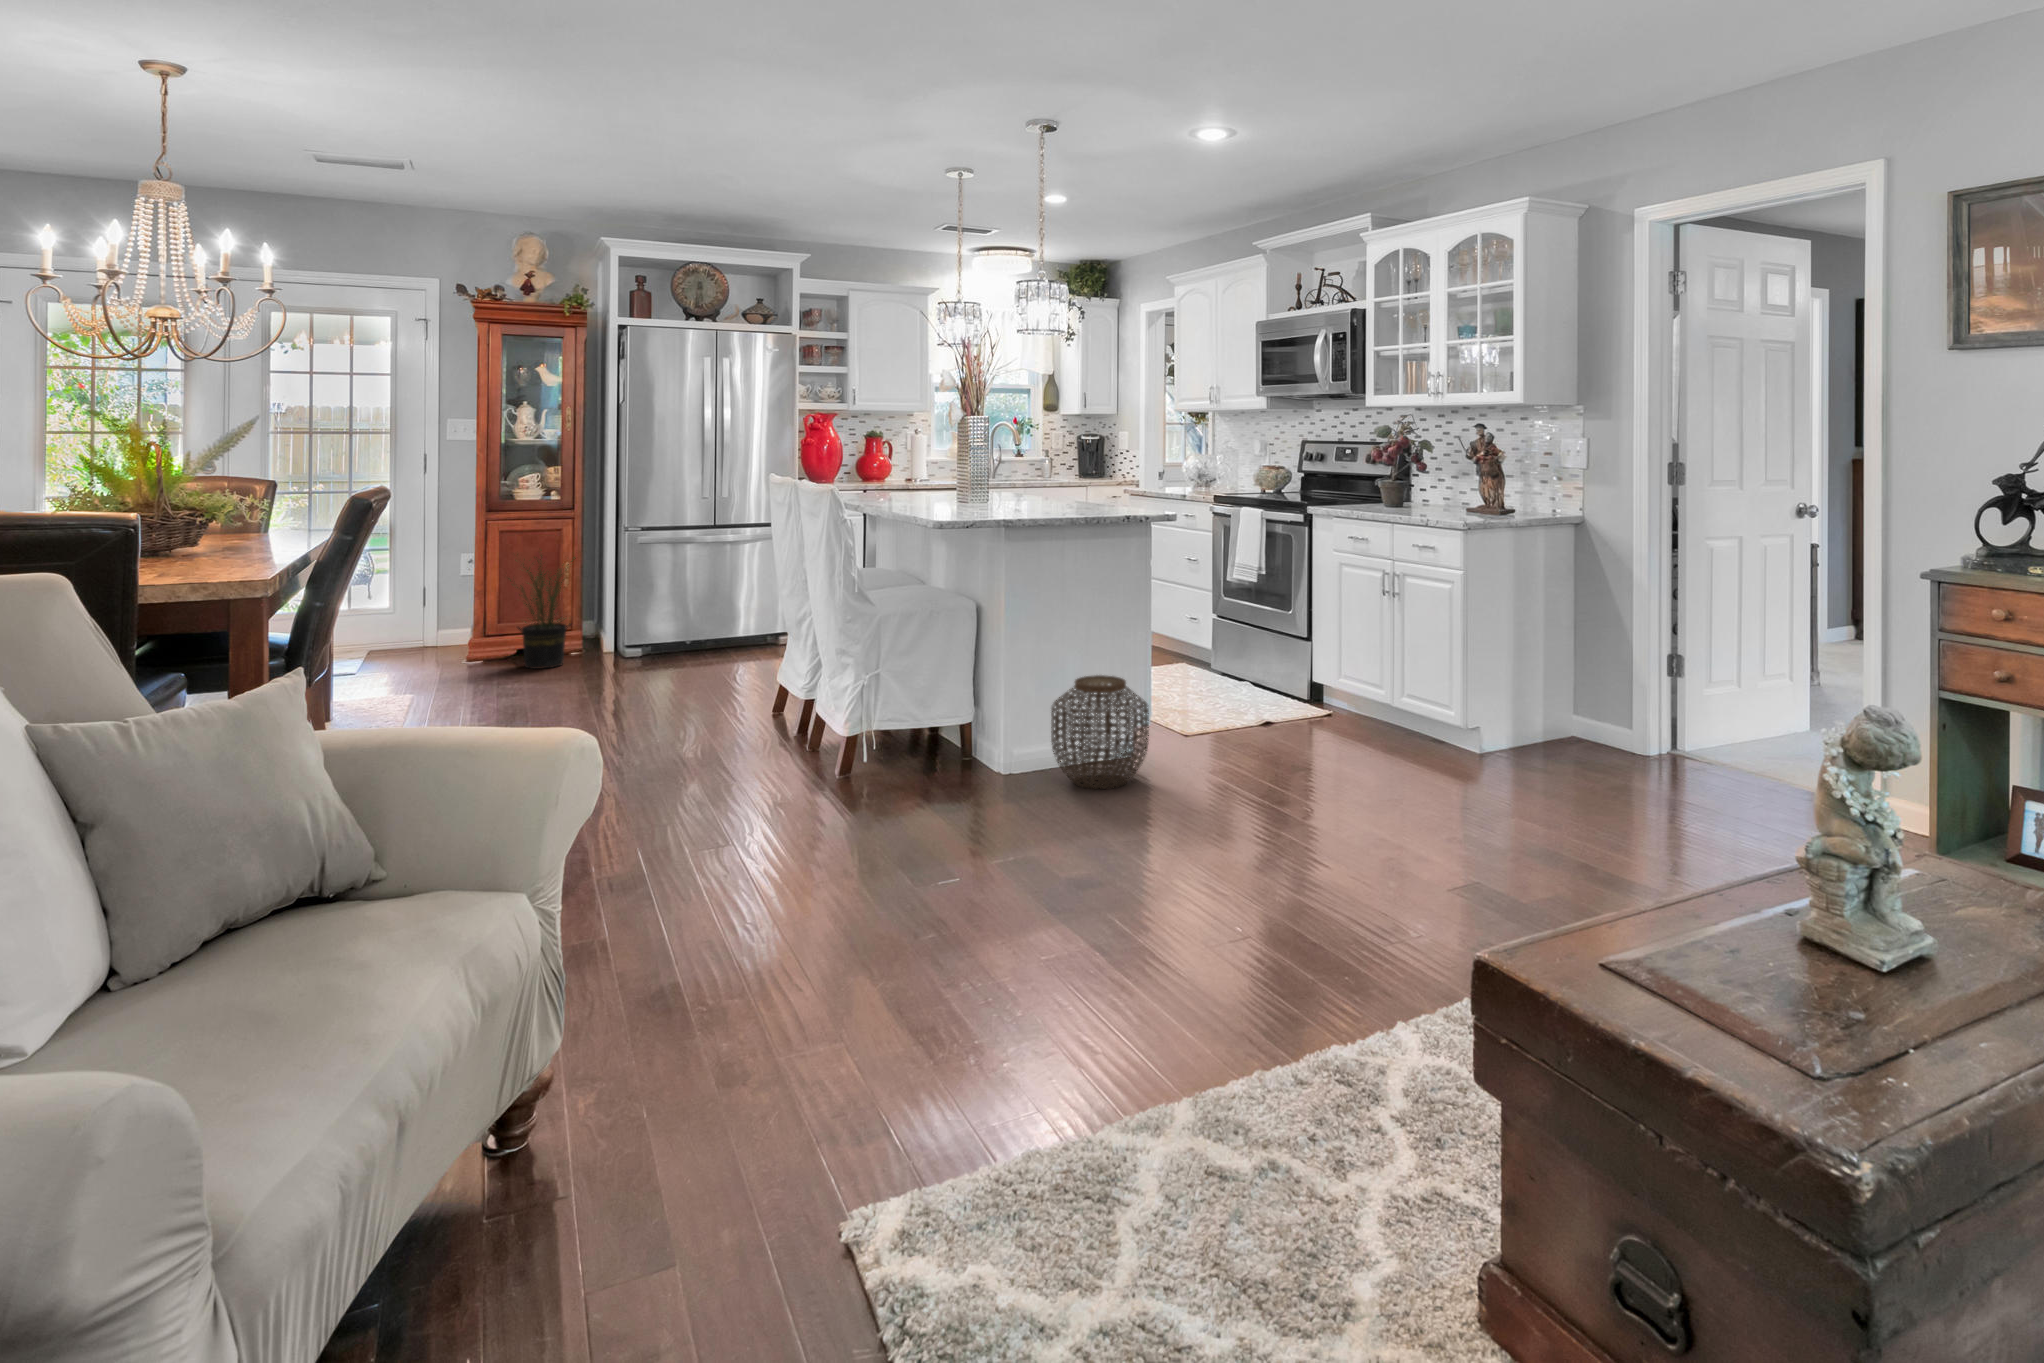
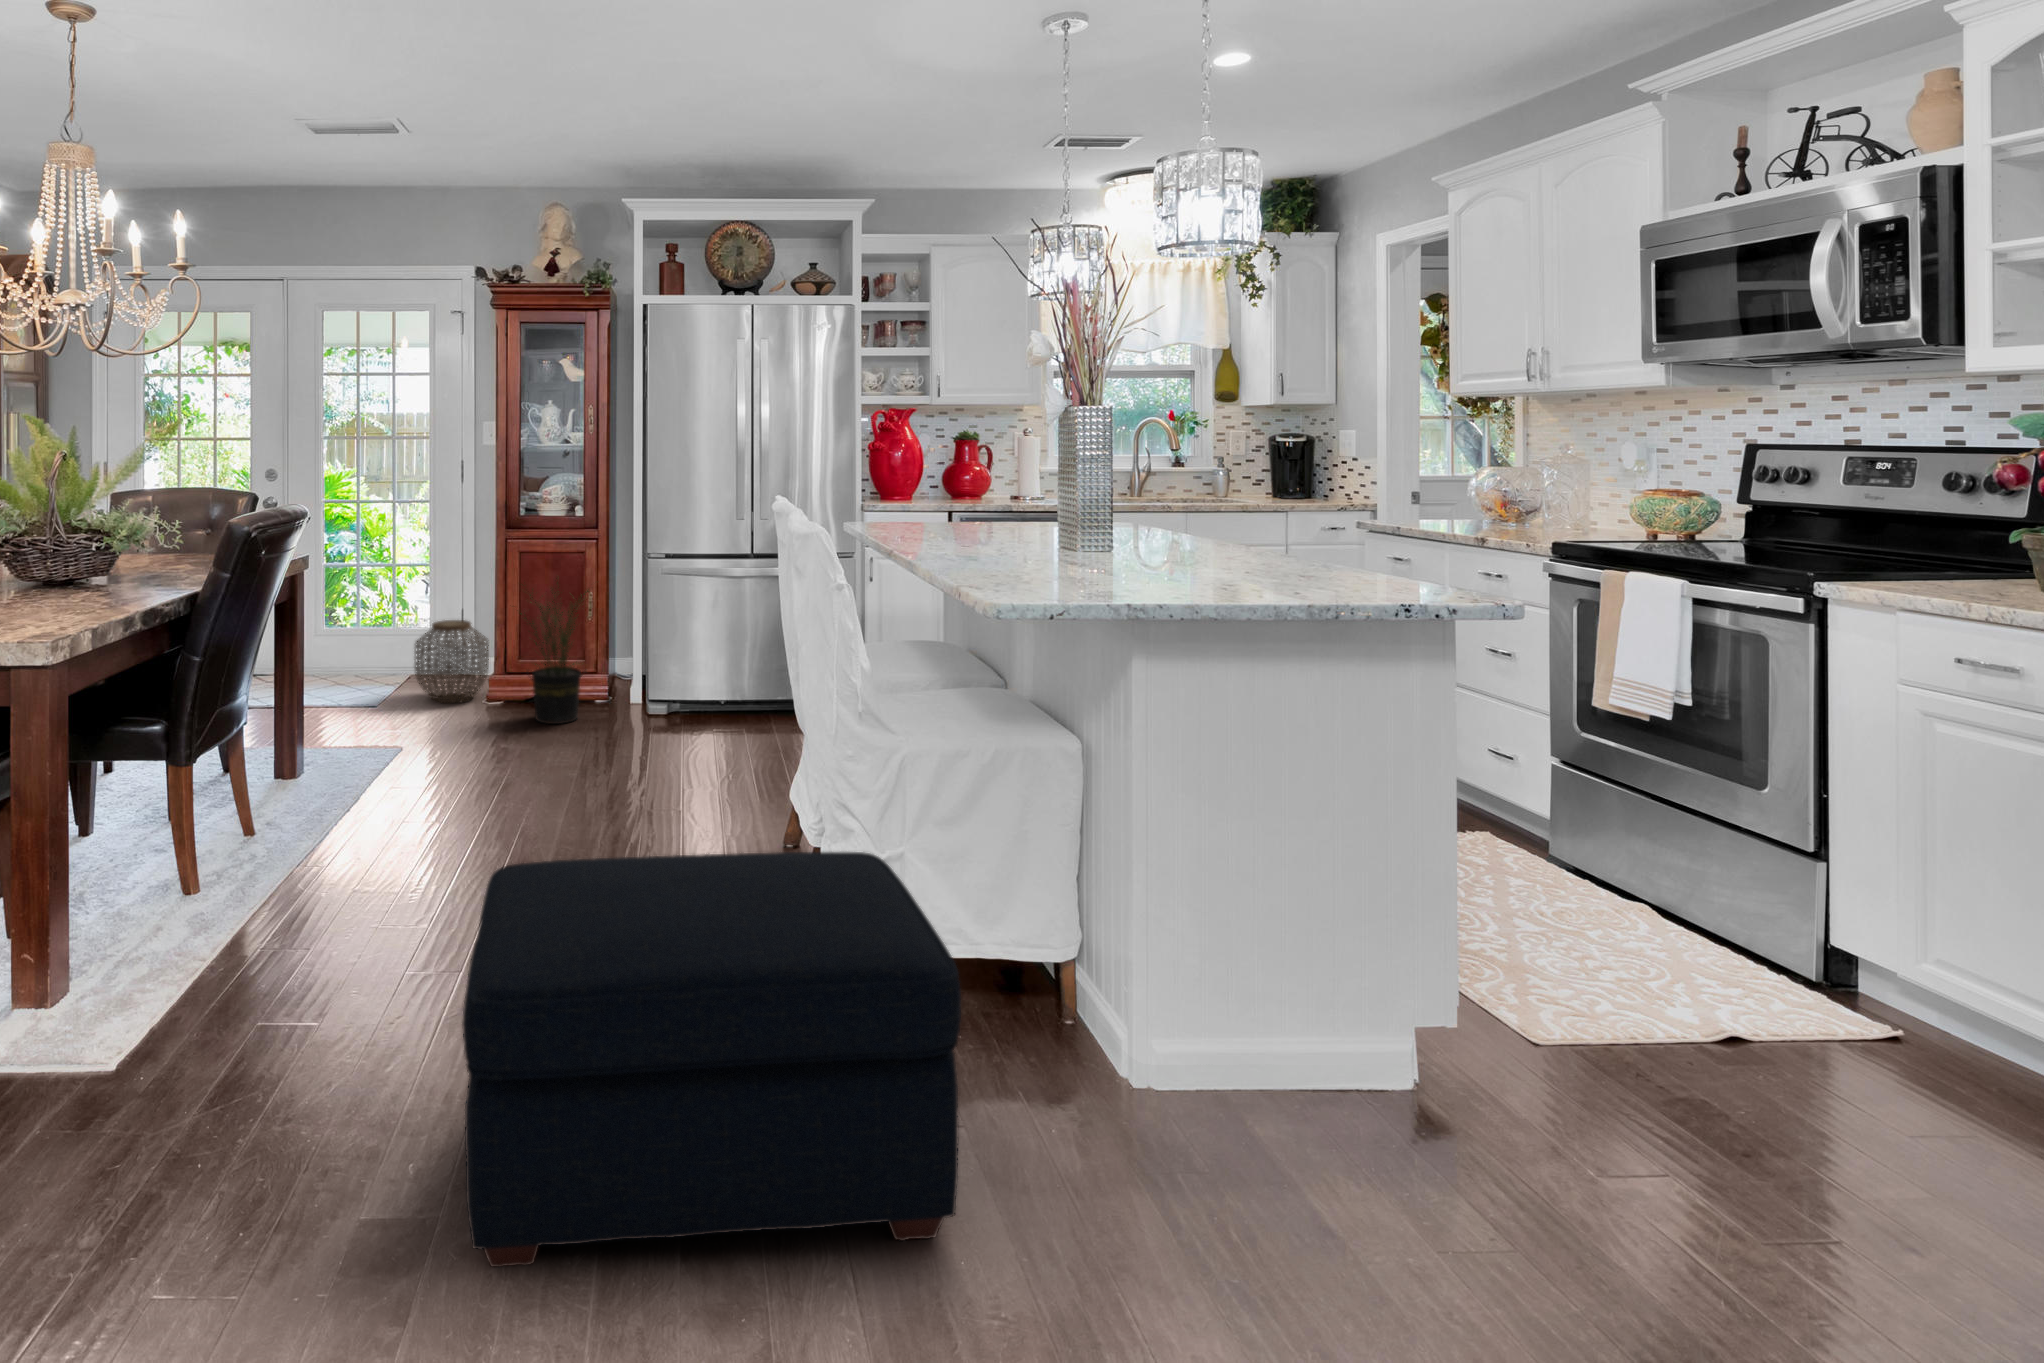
ottoman: none [656,661,933,856] -> present [462,852,961,1267]
woven basket: present [1051,675,1149,789] -> present [414,620,489,703]

